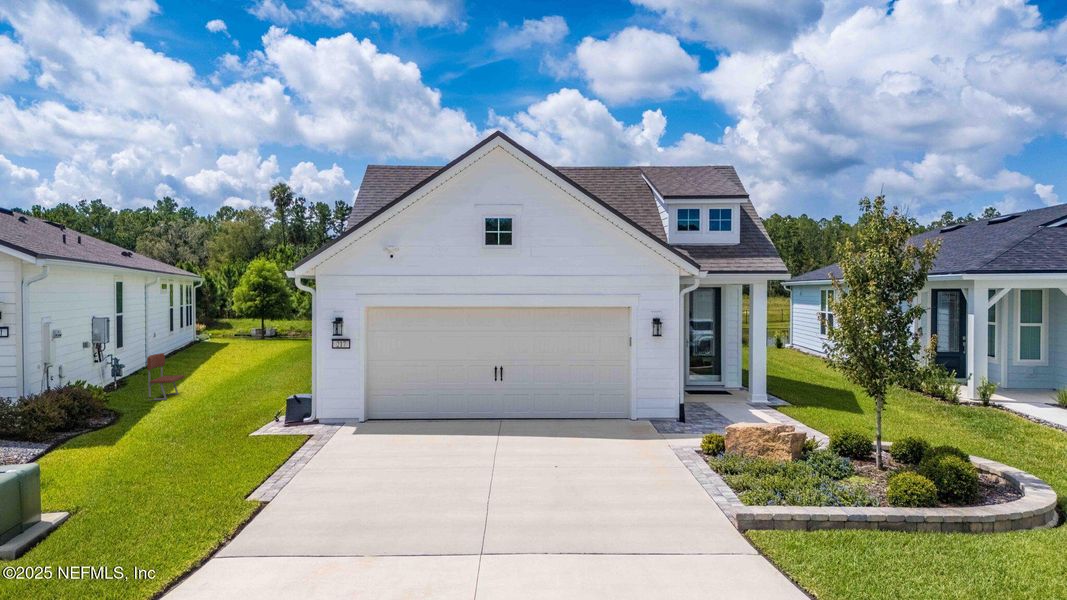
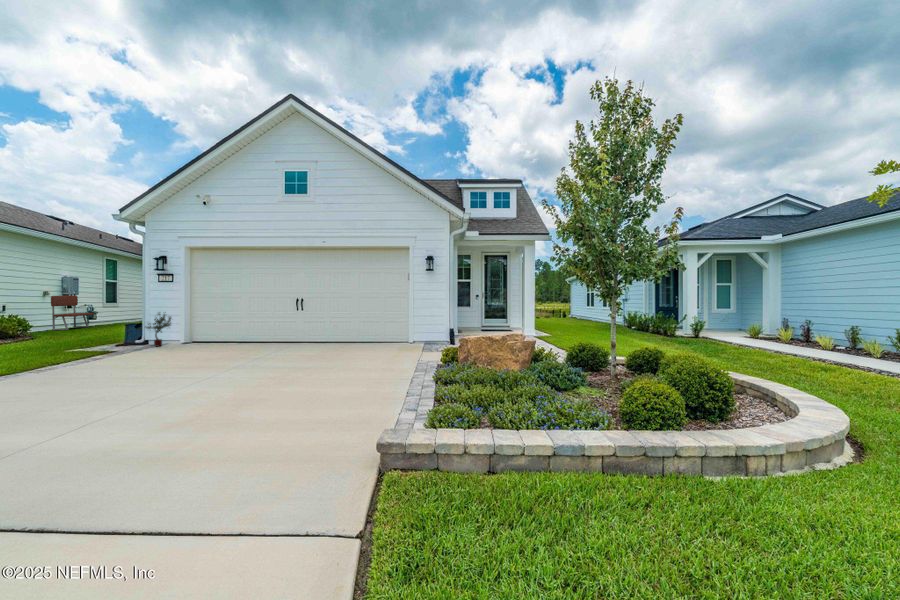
potted tree: none [330,387,362,427] -> present [146,313,171,347]

